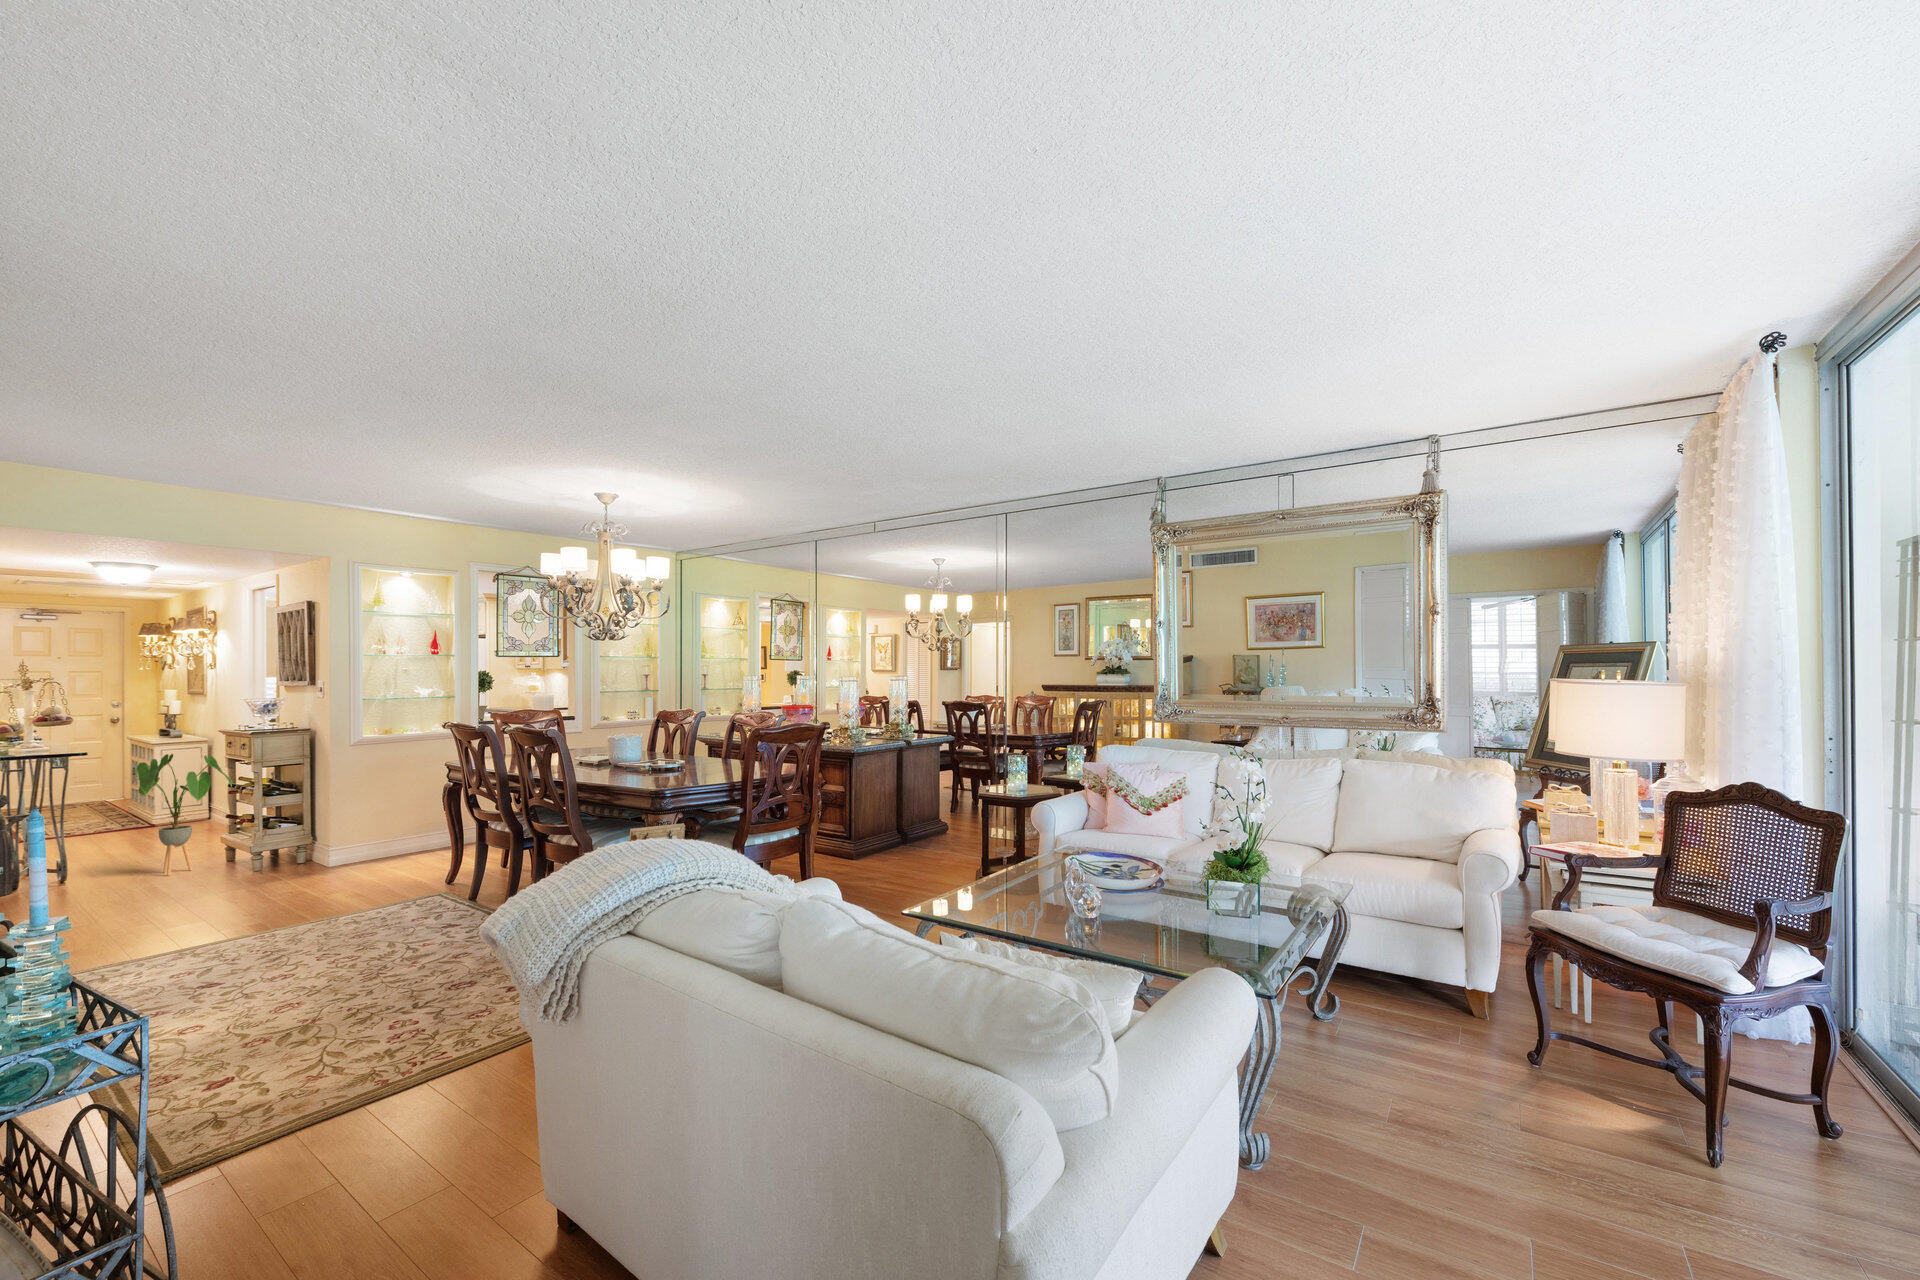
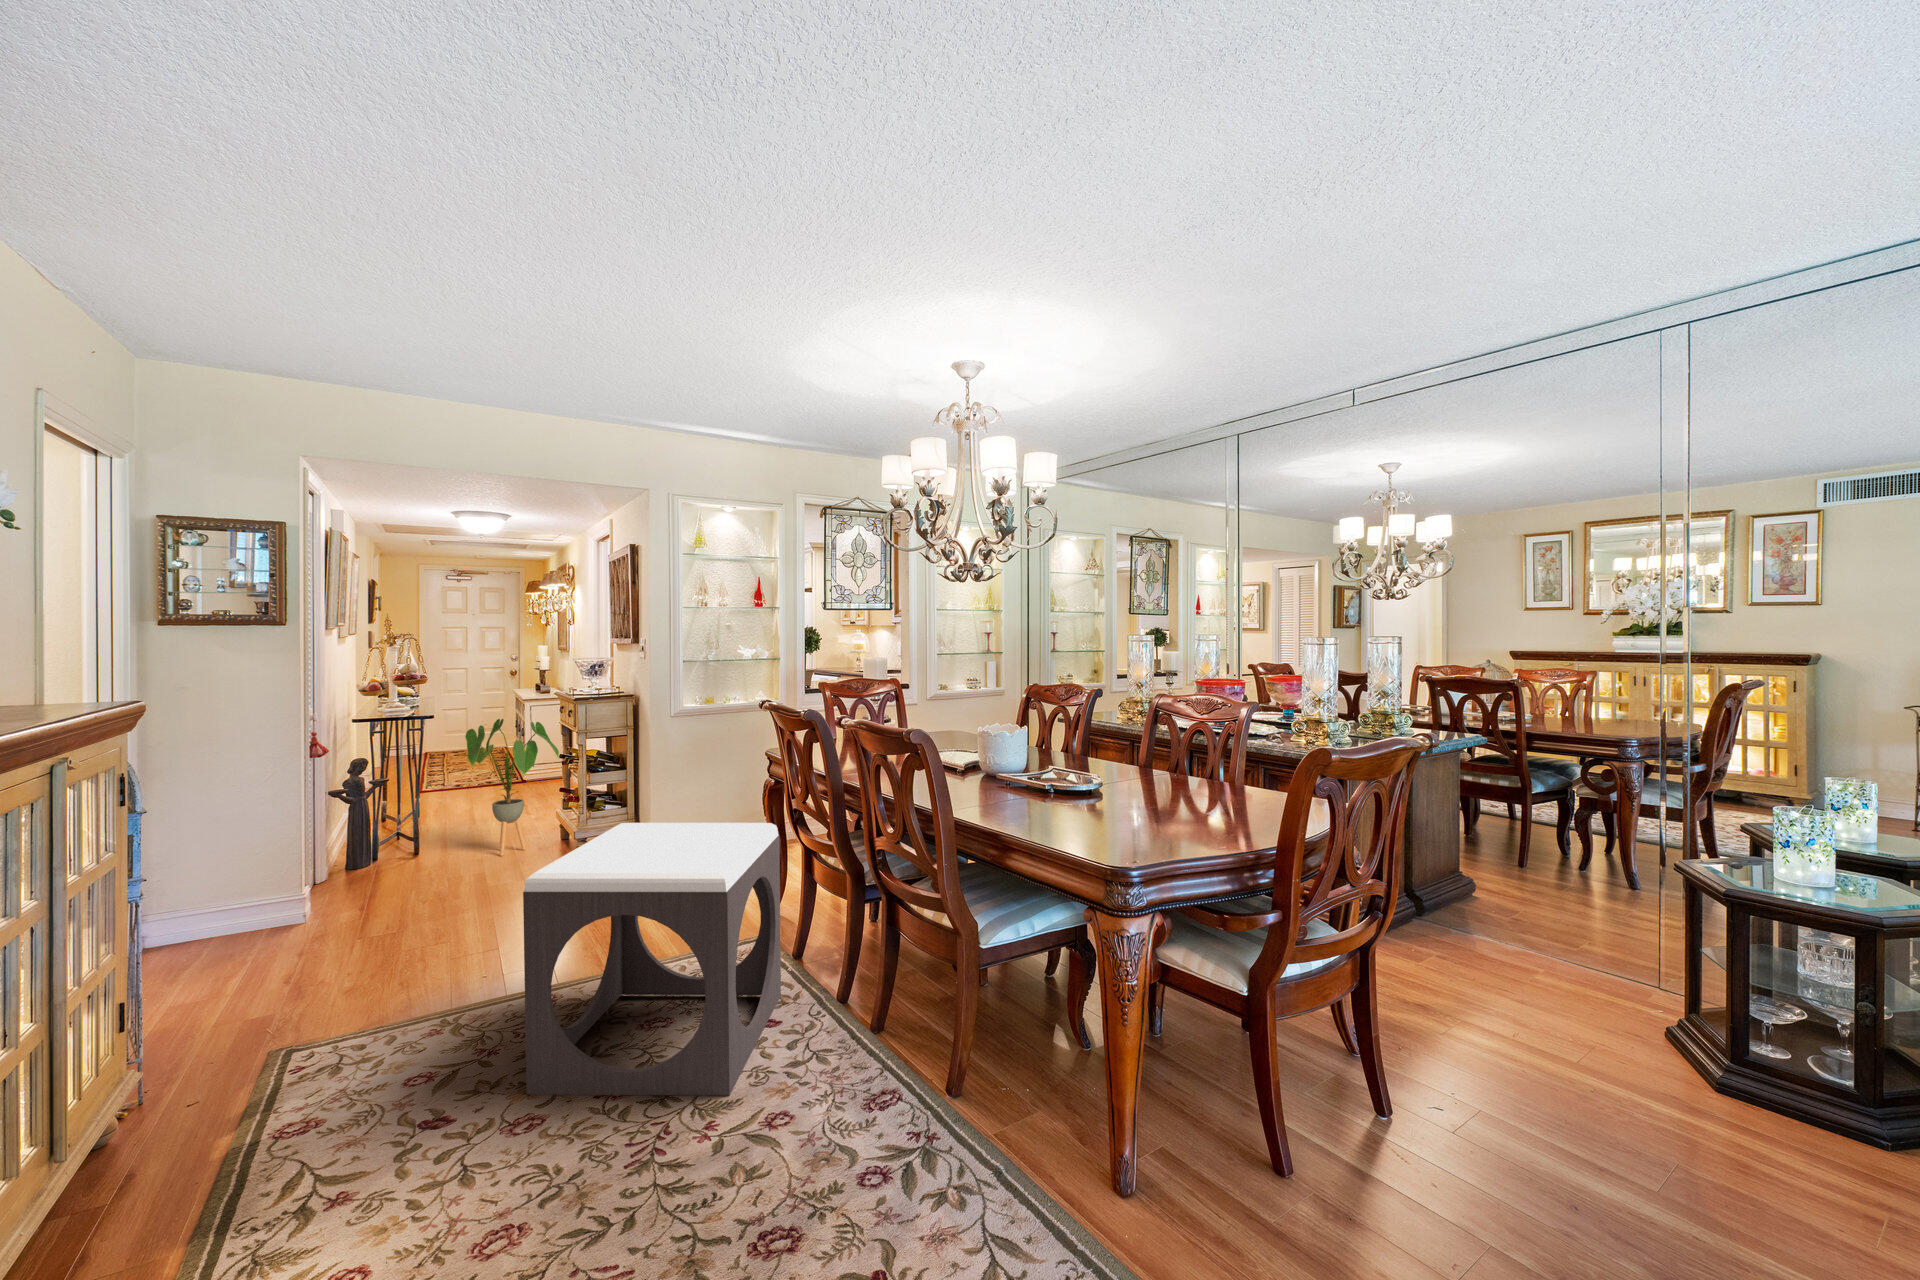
footstool: none [277,801,459,968] -> present [523,823,781,1096]

